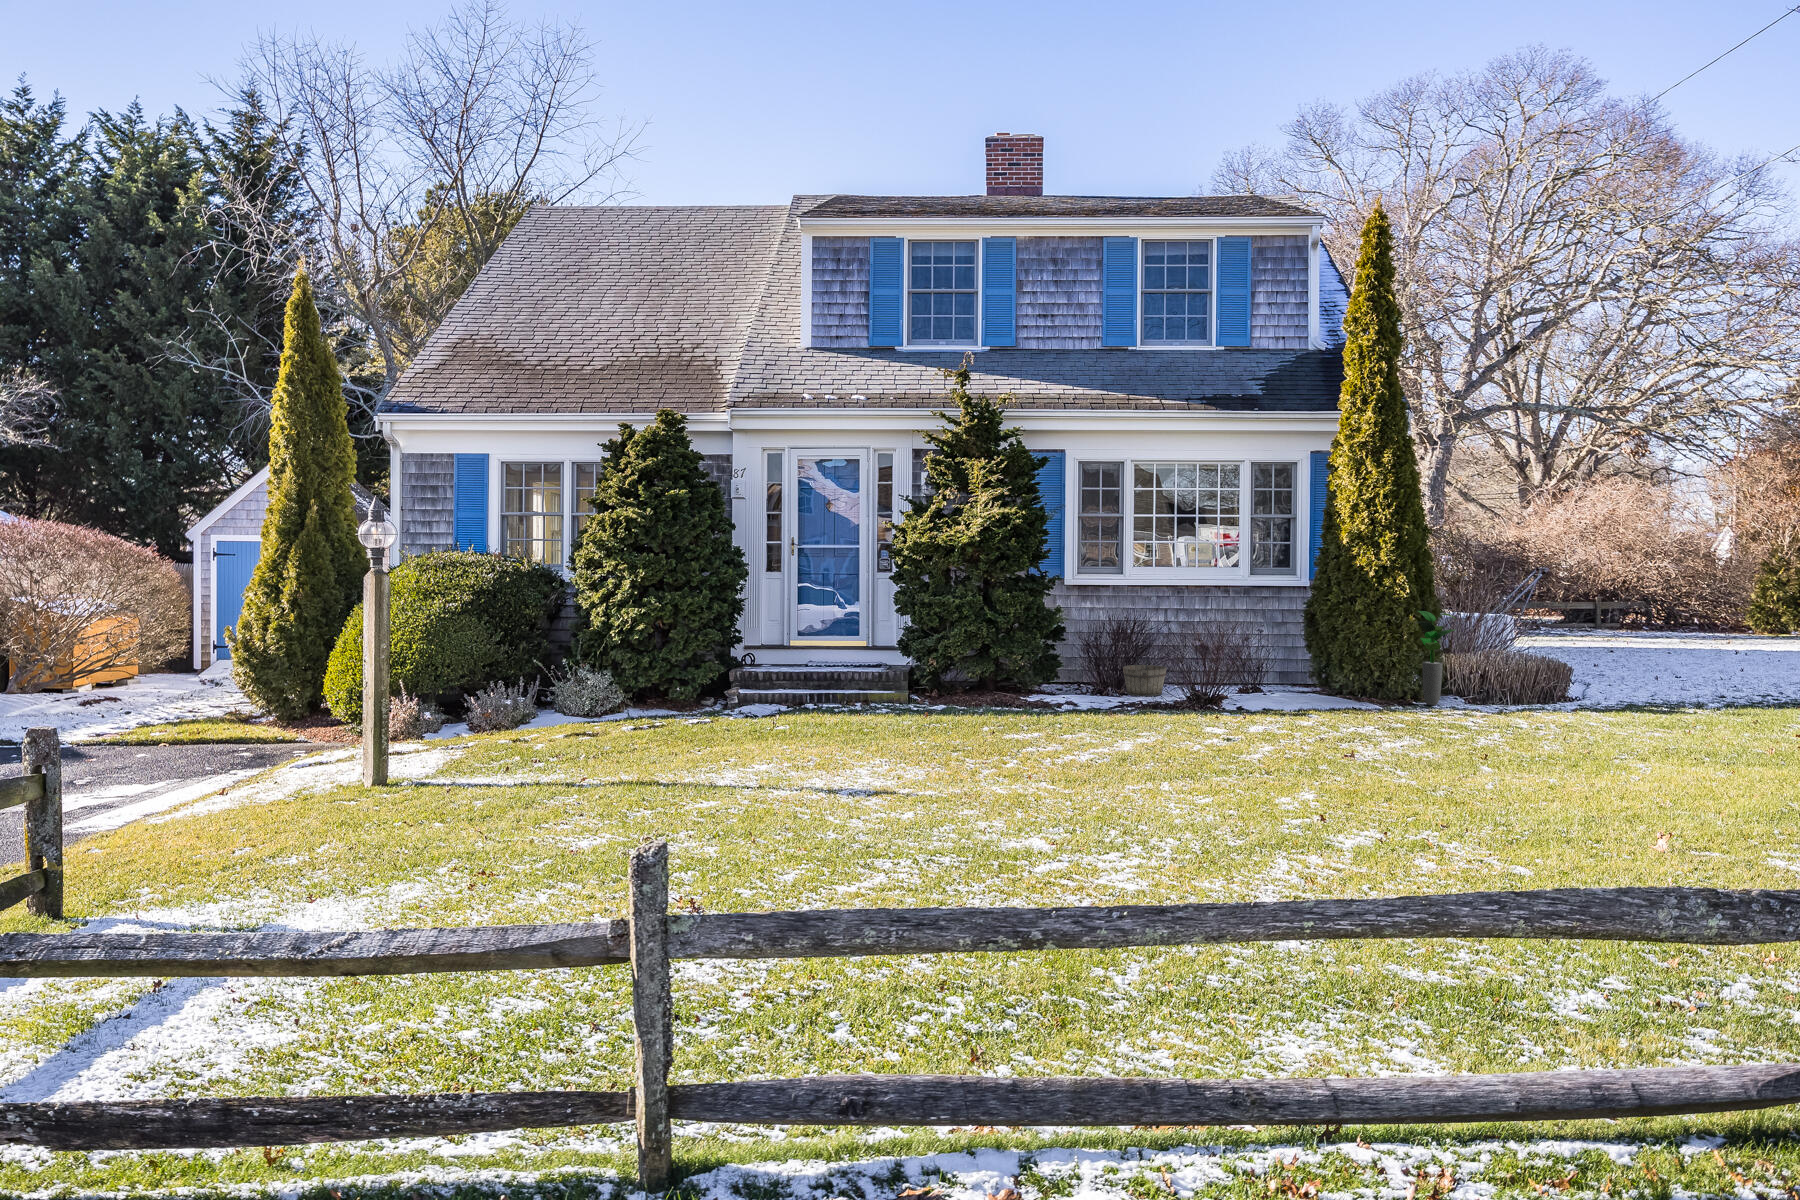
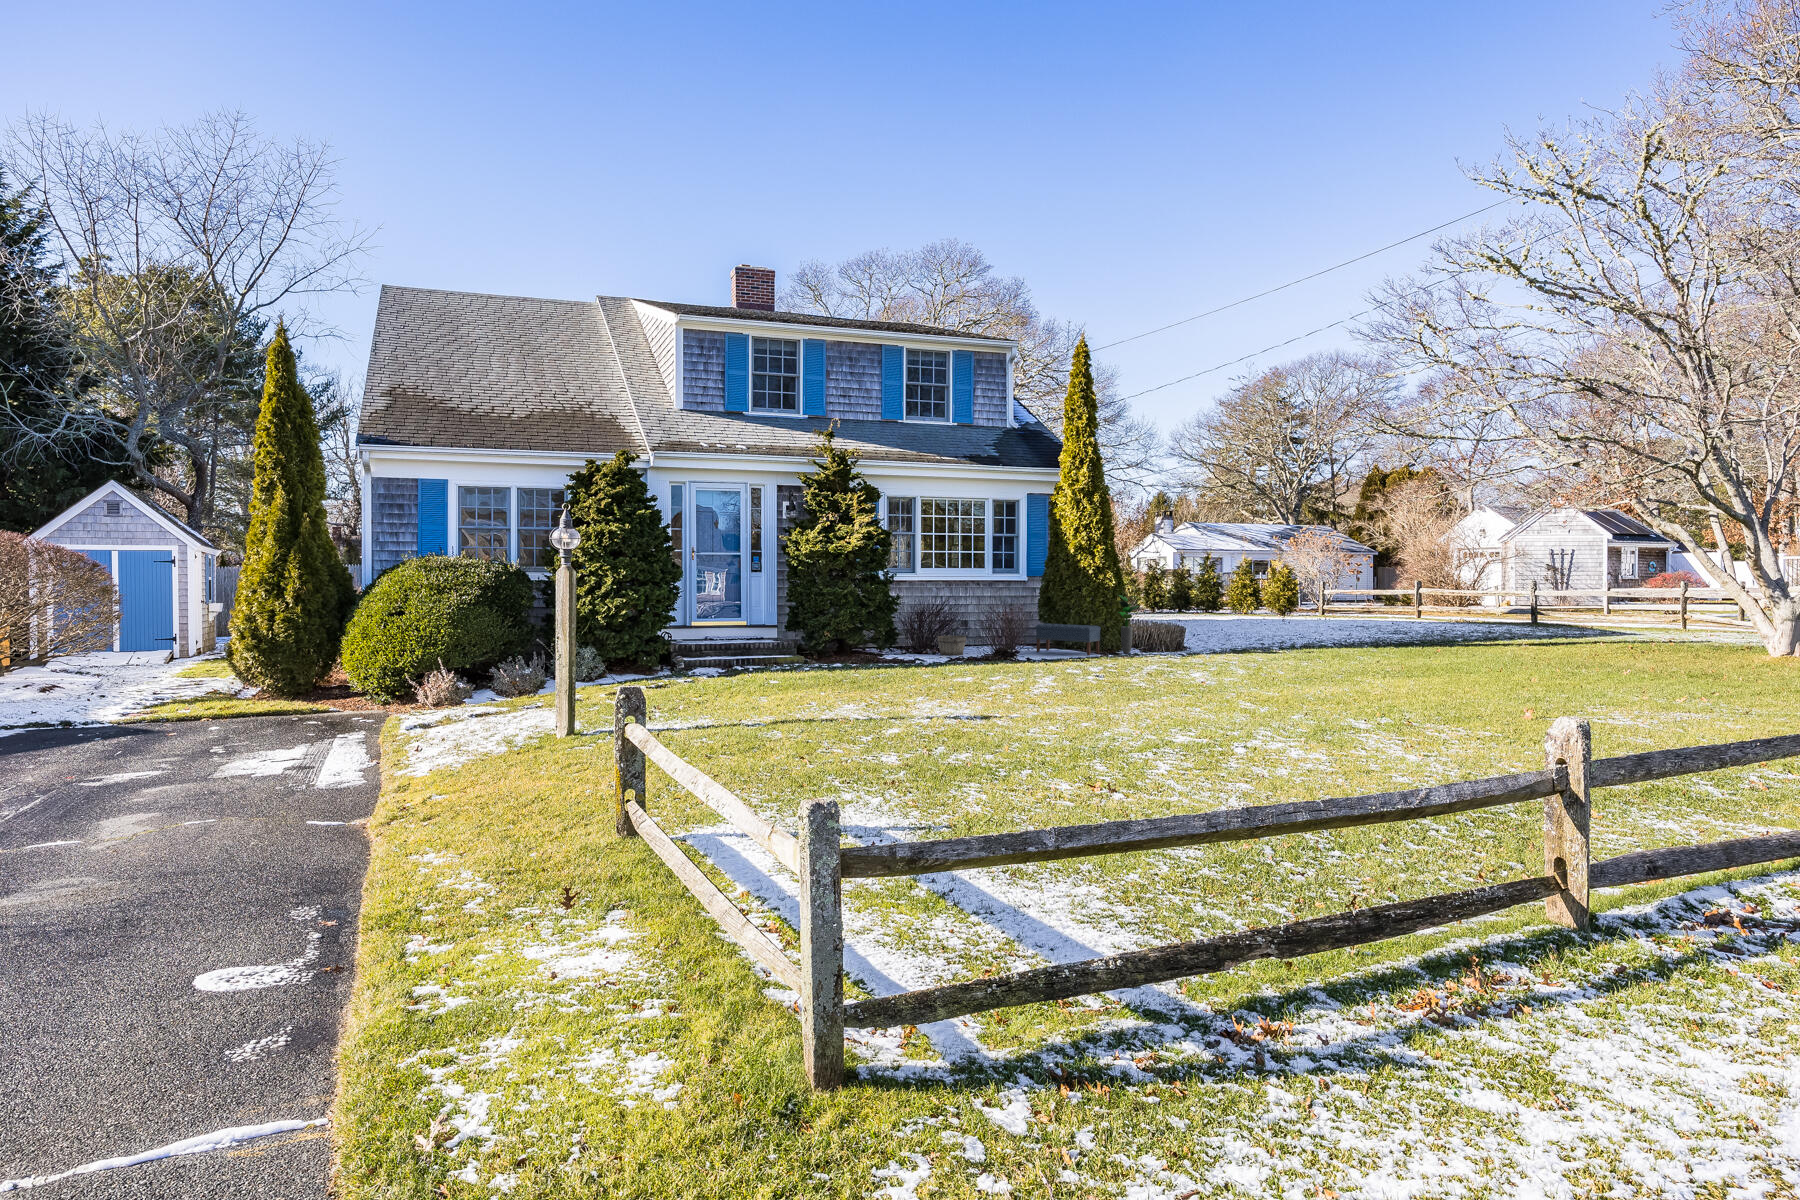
bench: none [1282,651,1385,707] -> present [1035,623,1101,656]

